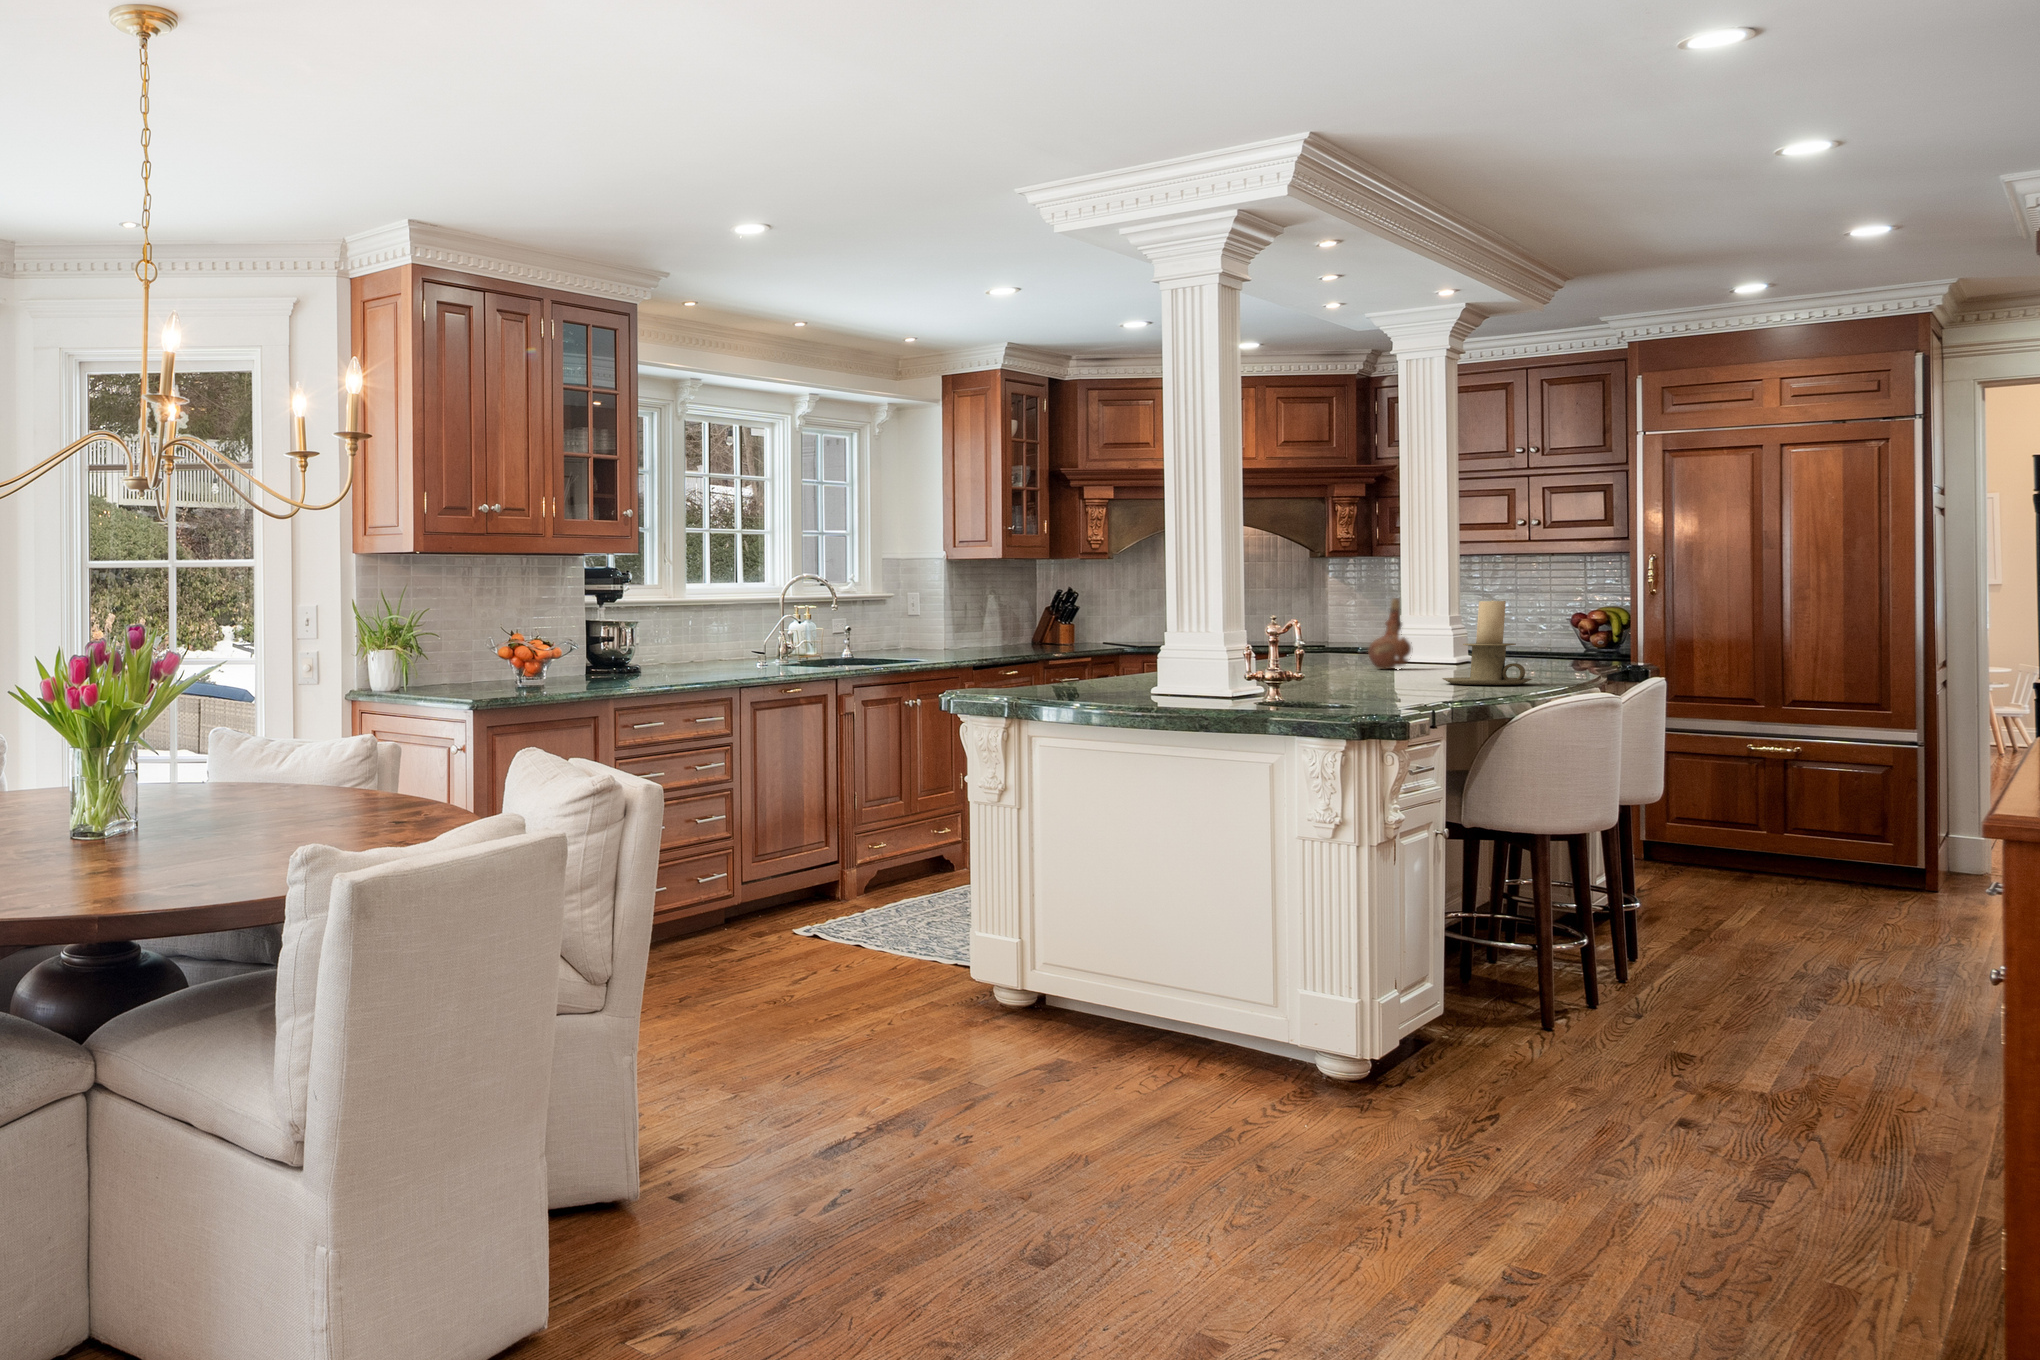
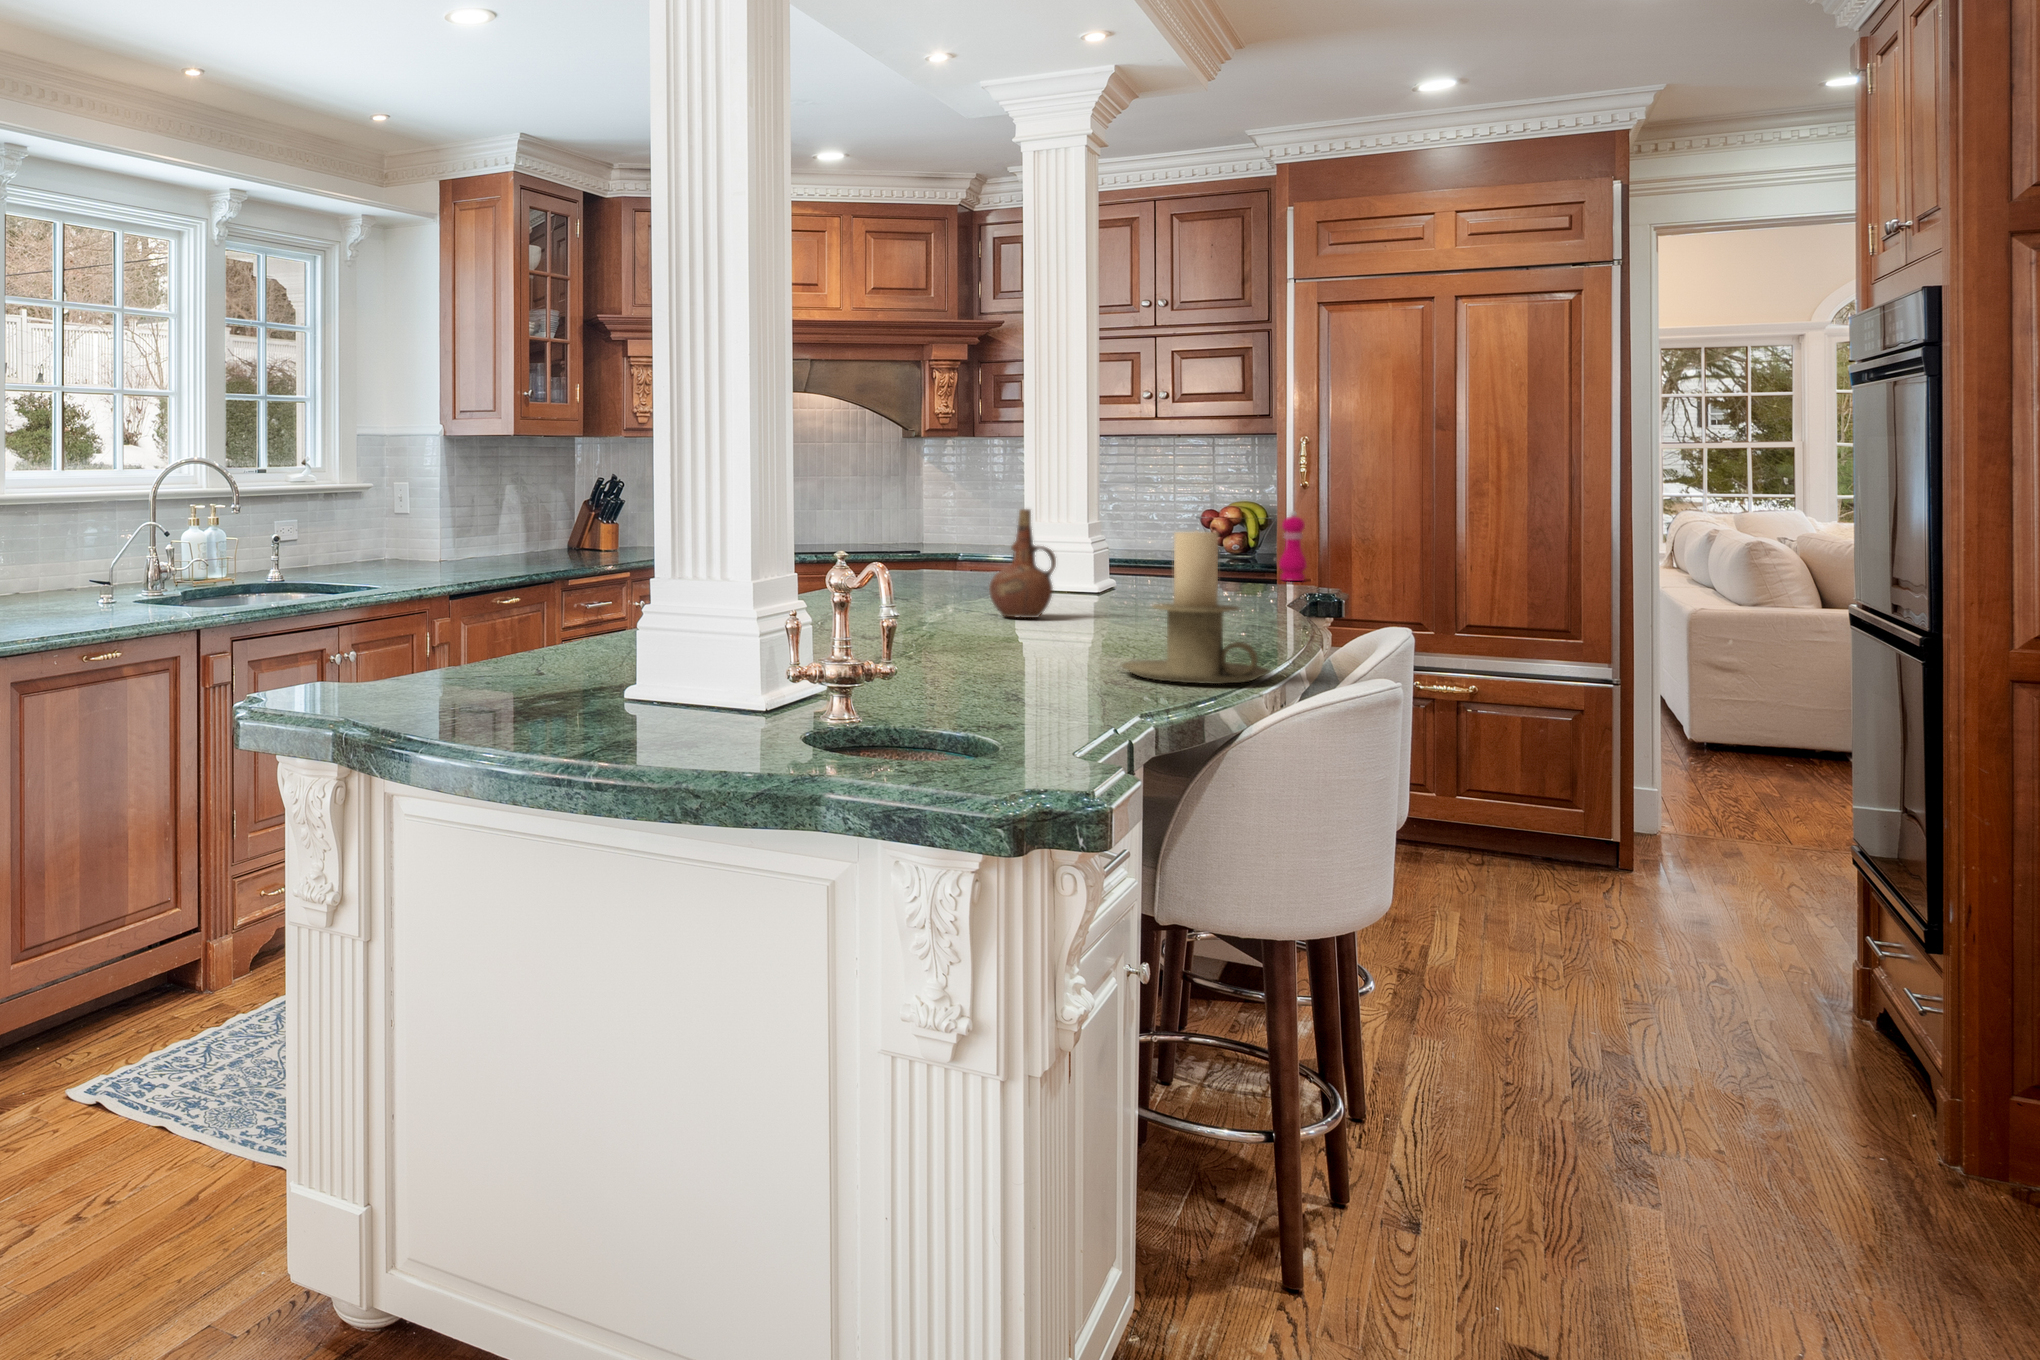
pepper mill: none [1600,605,1622,656] -> present [1279,511,1307,581]

